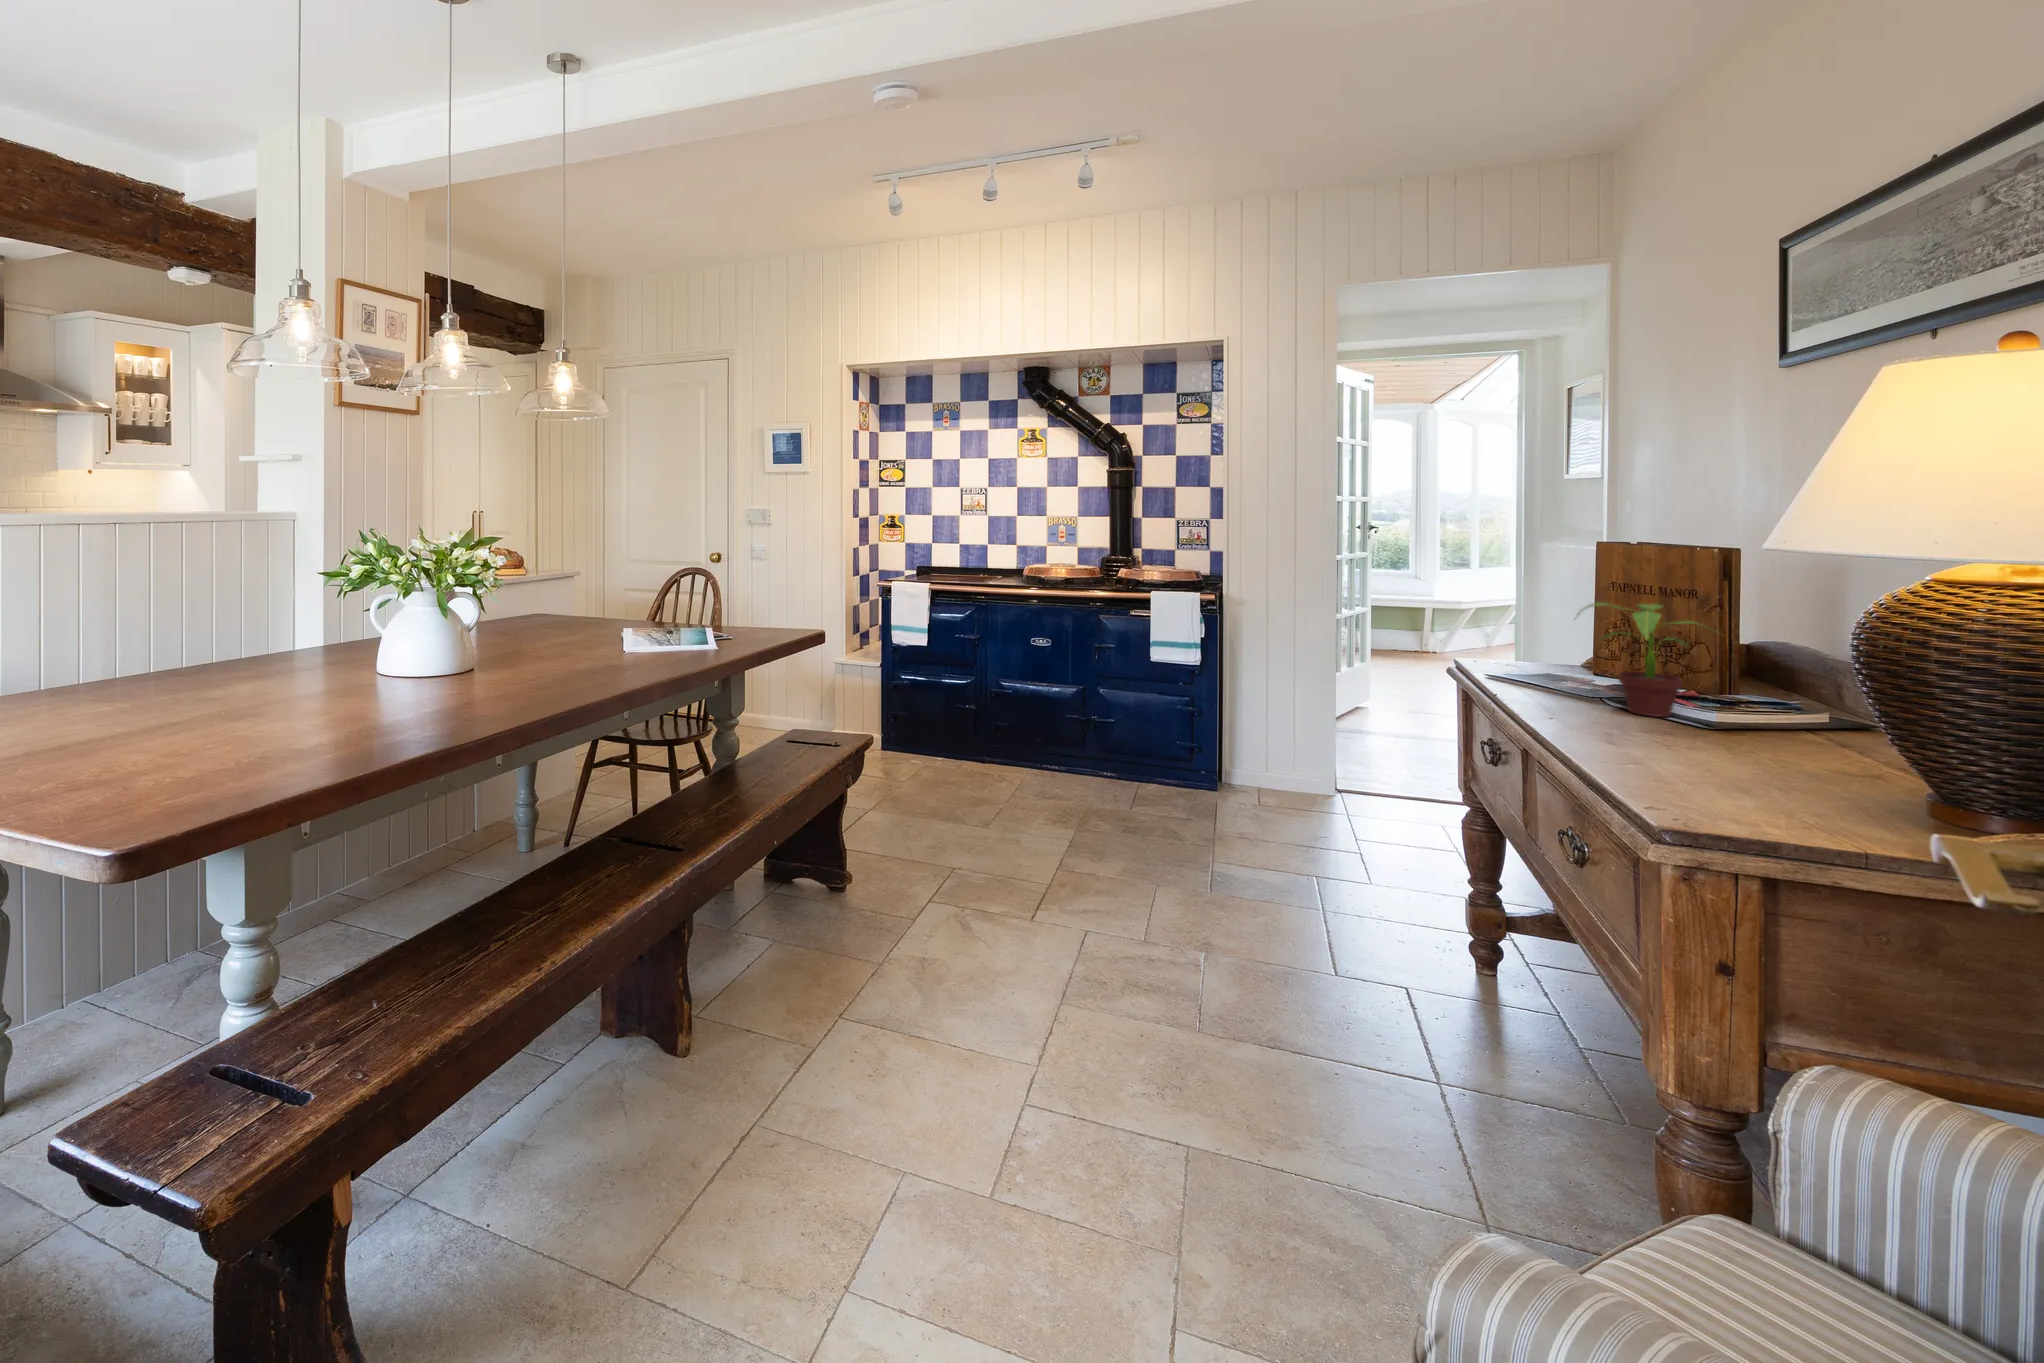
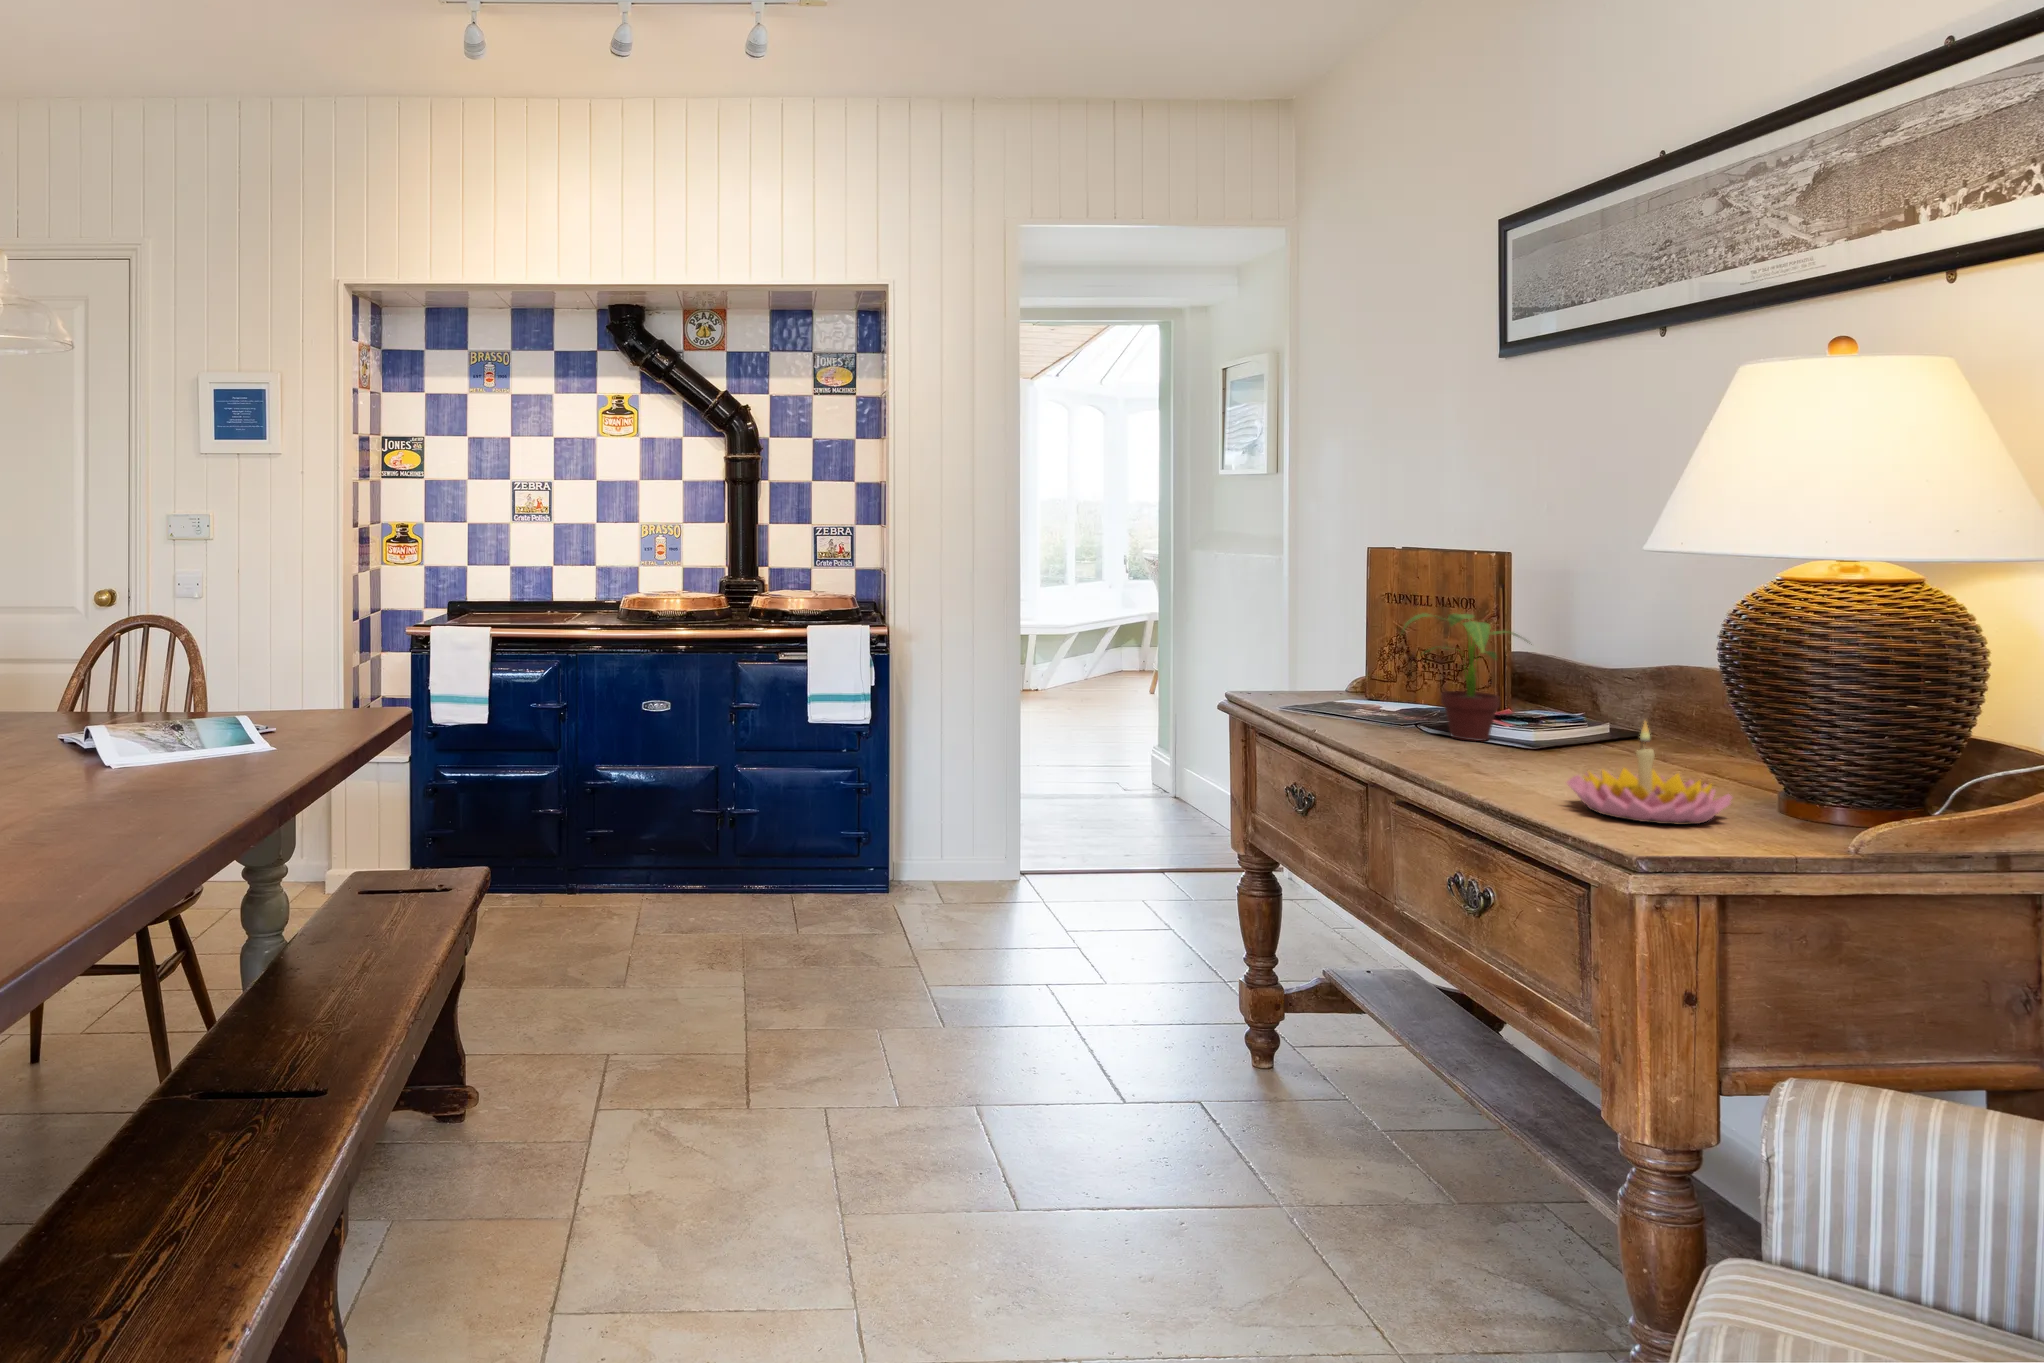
candle holder: none [1652,709,1839,809] -> present [1567,722,1732,825]

